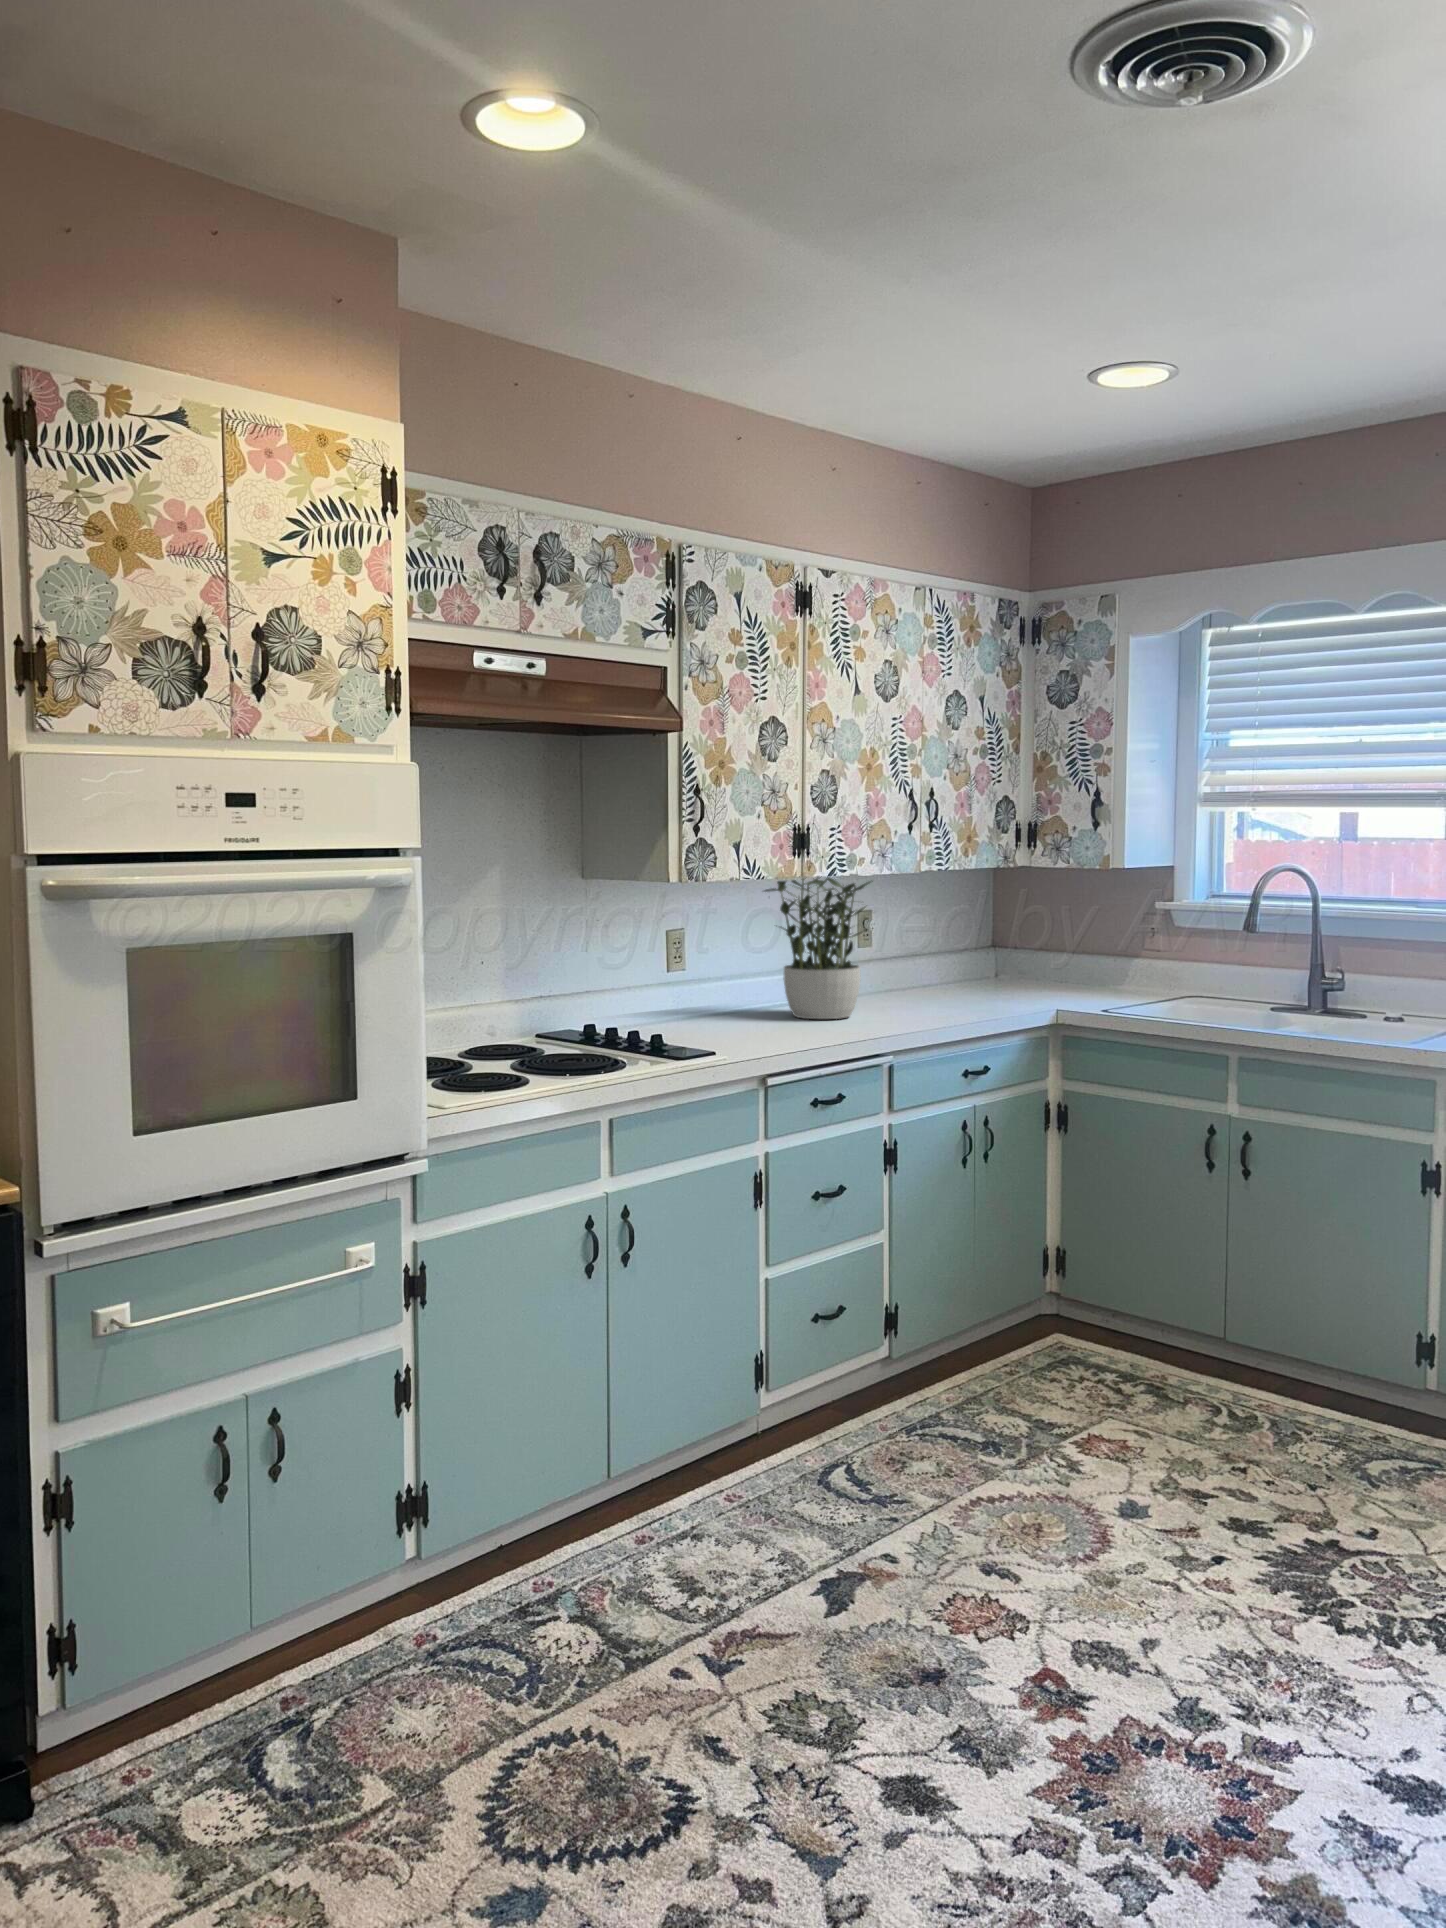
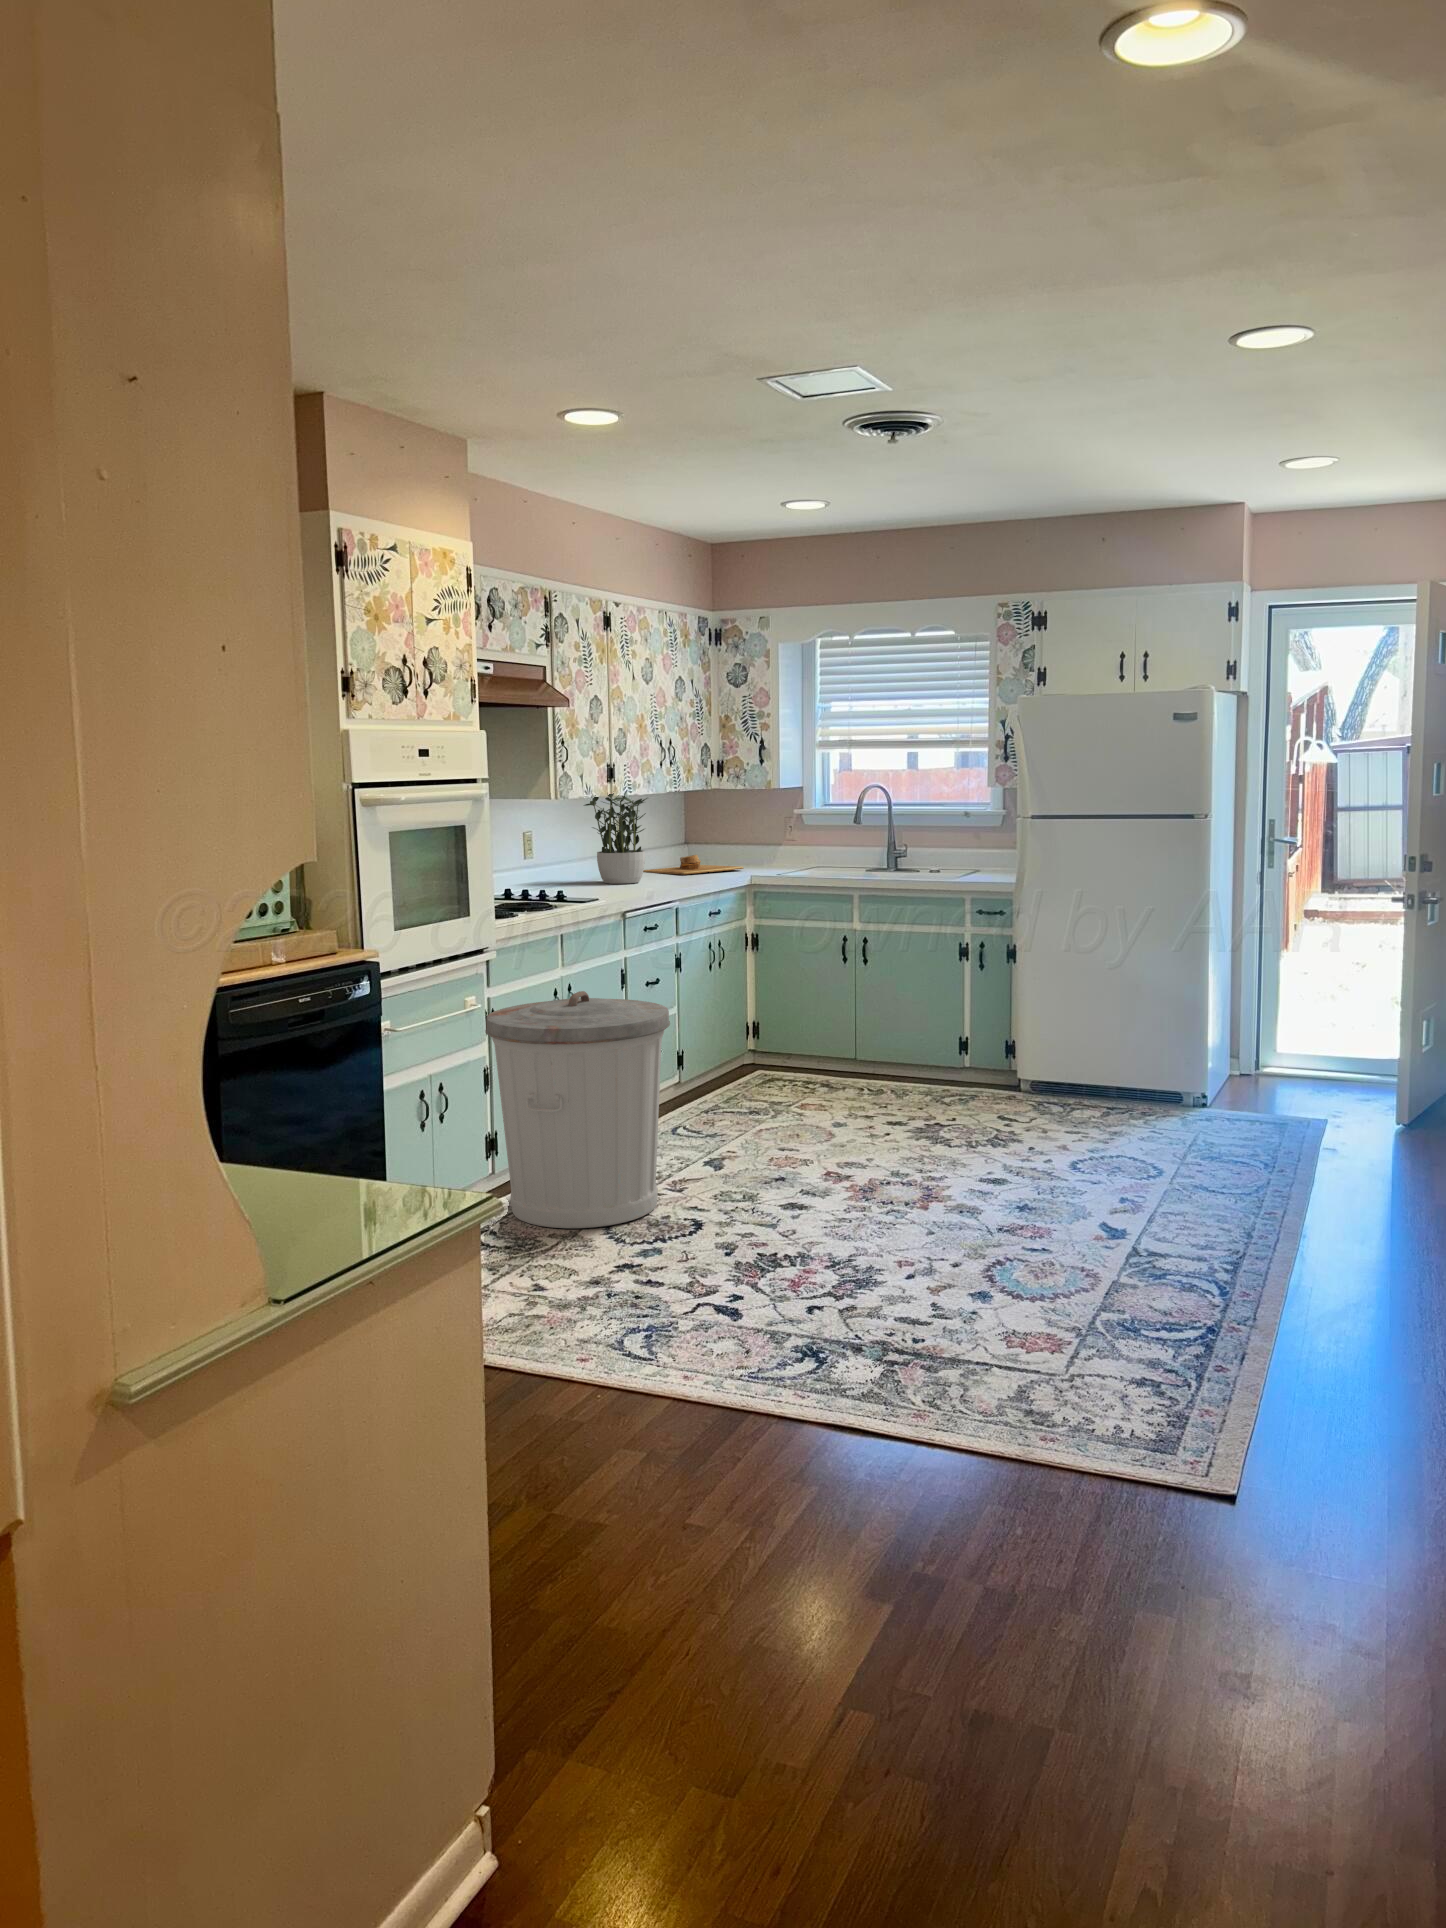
cutting board: none [891,971,1056,1004] -> present [643,855,744,875]
trash can: none [343,1257,702,1761] -> present [486,991,670,1228]

